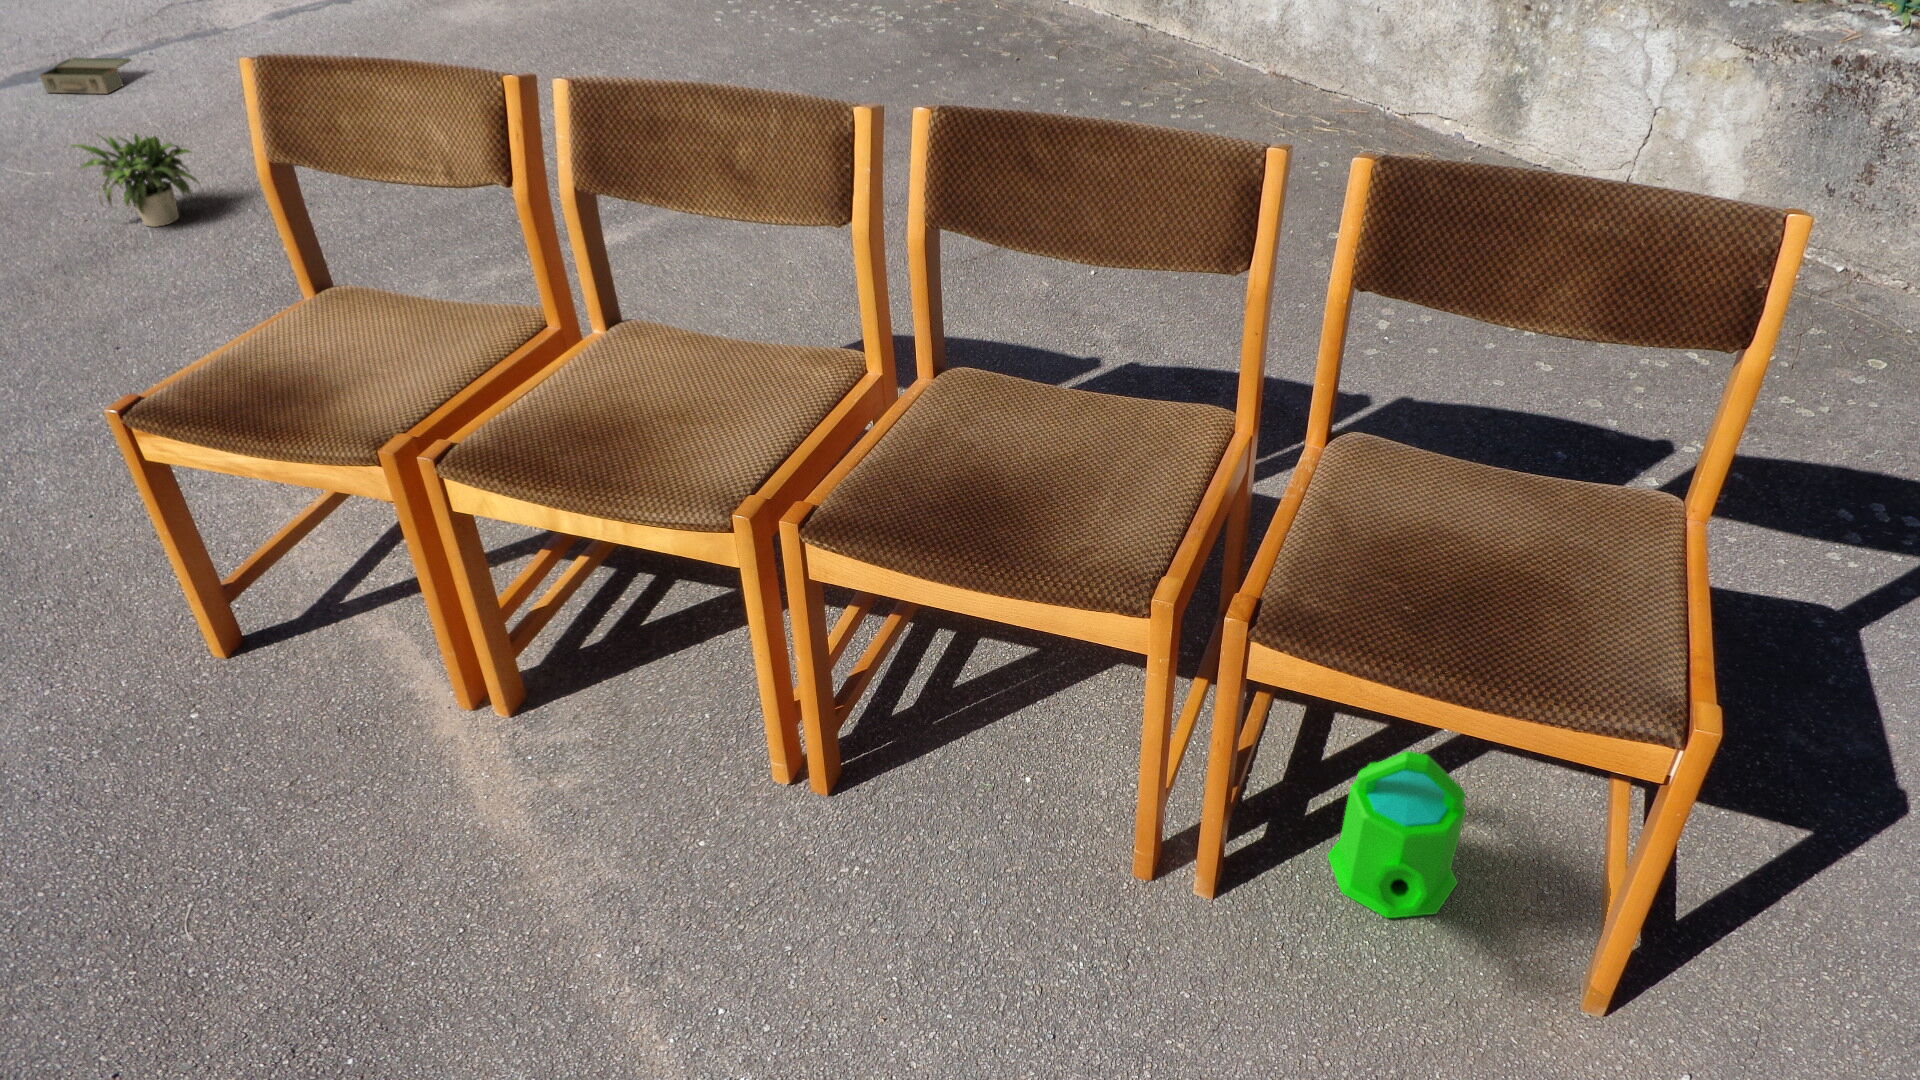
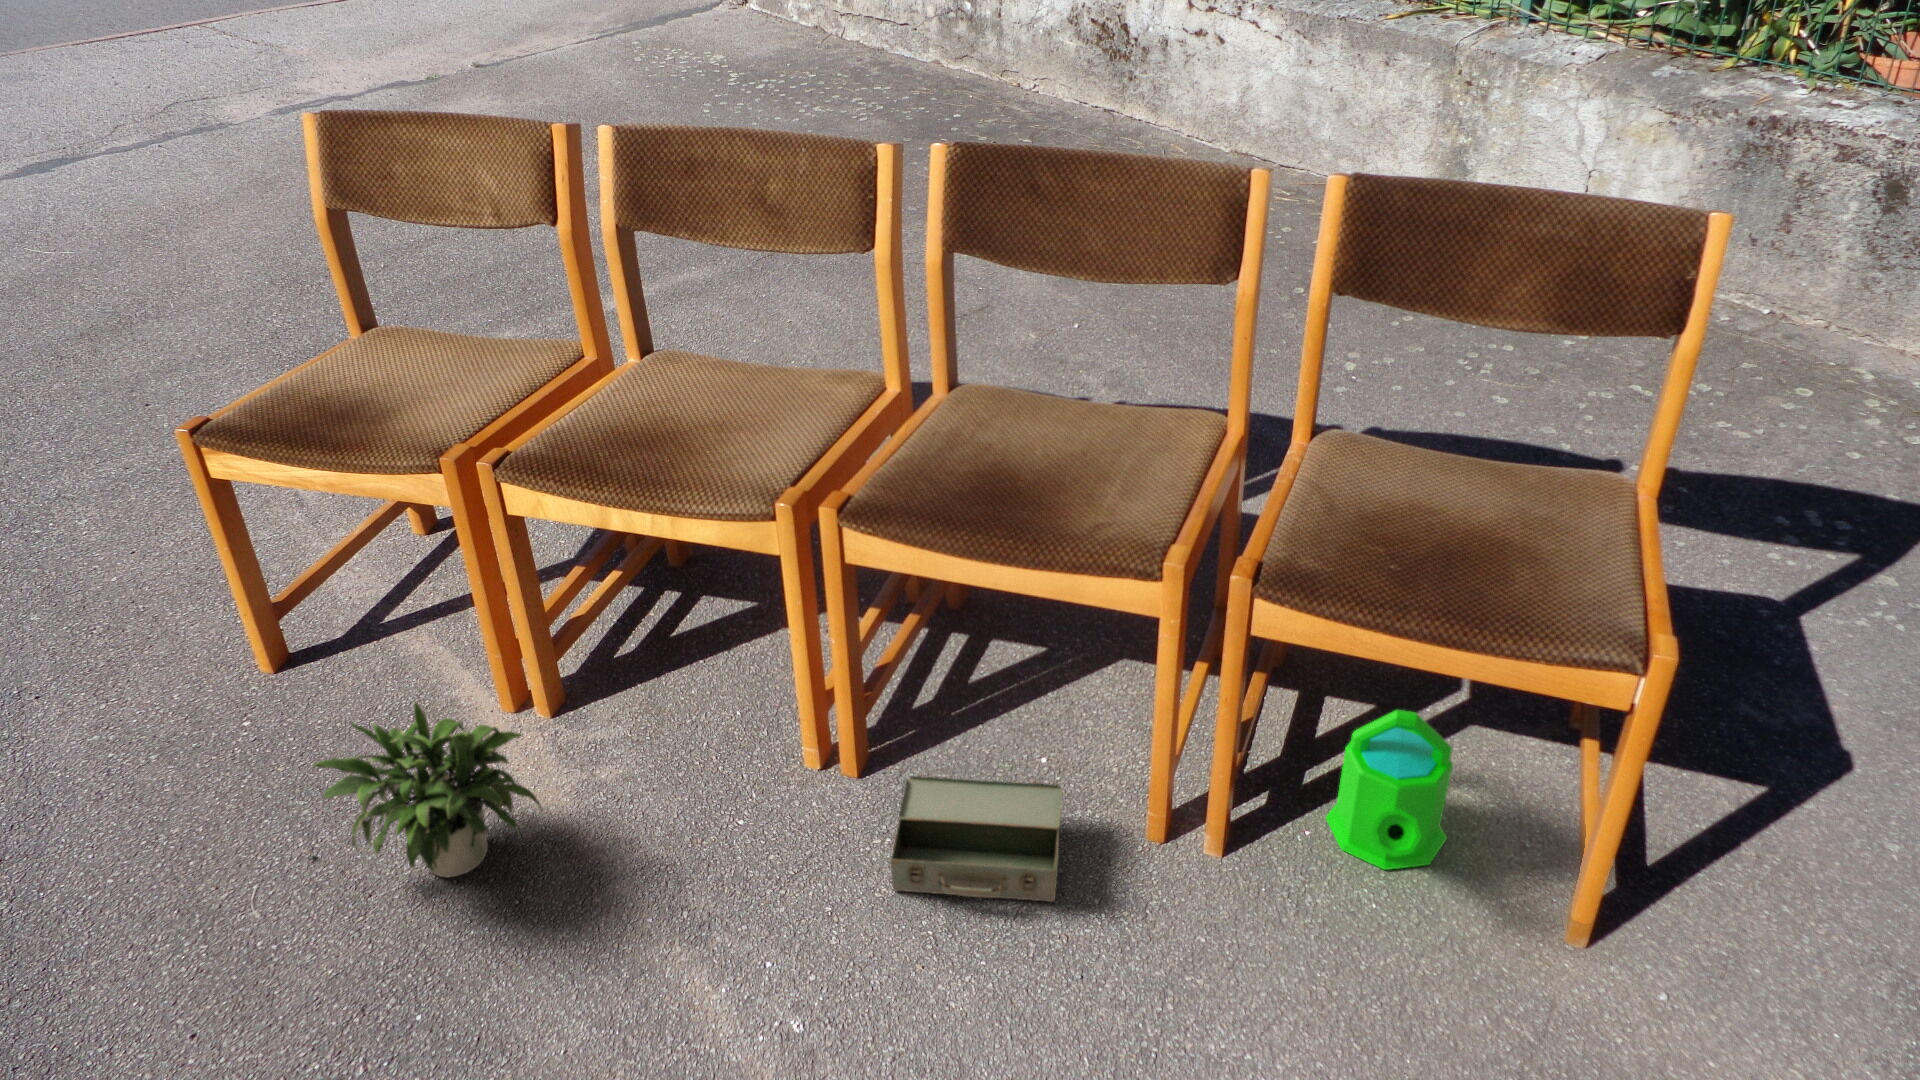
toolbox: present [40,57,131,94] -> present [890,776,1062,902]
potted plant: present [73,133,199,227] -> present [303,701,542,877]

